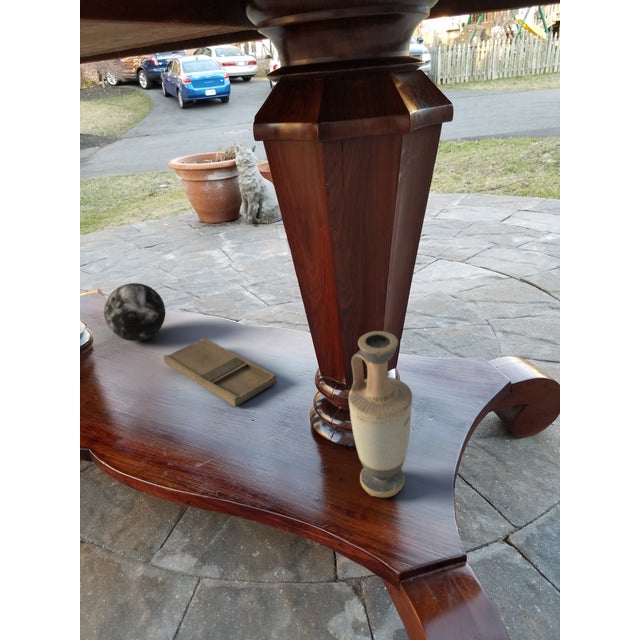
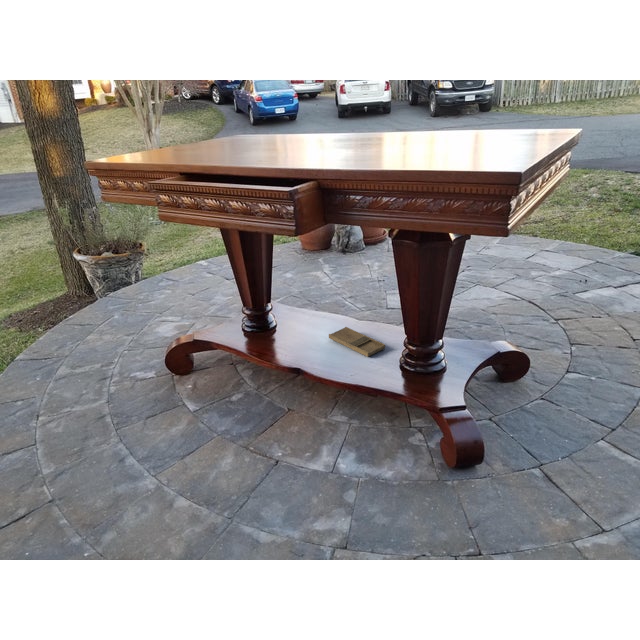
decorative orb: present [104,283,165,341] -> none [294,298,324,327]
vase: present [349,331,412,497] -> none [423,322,447,388]

